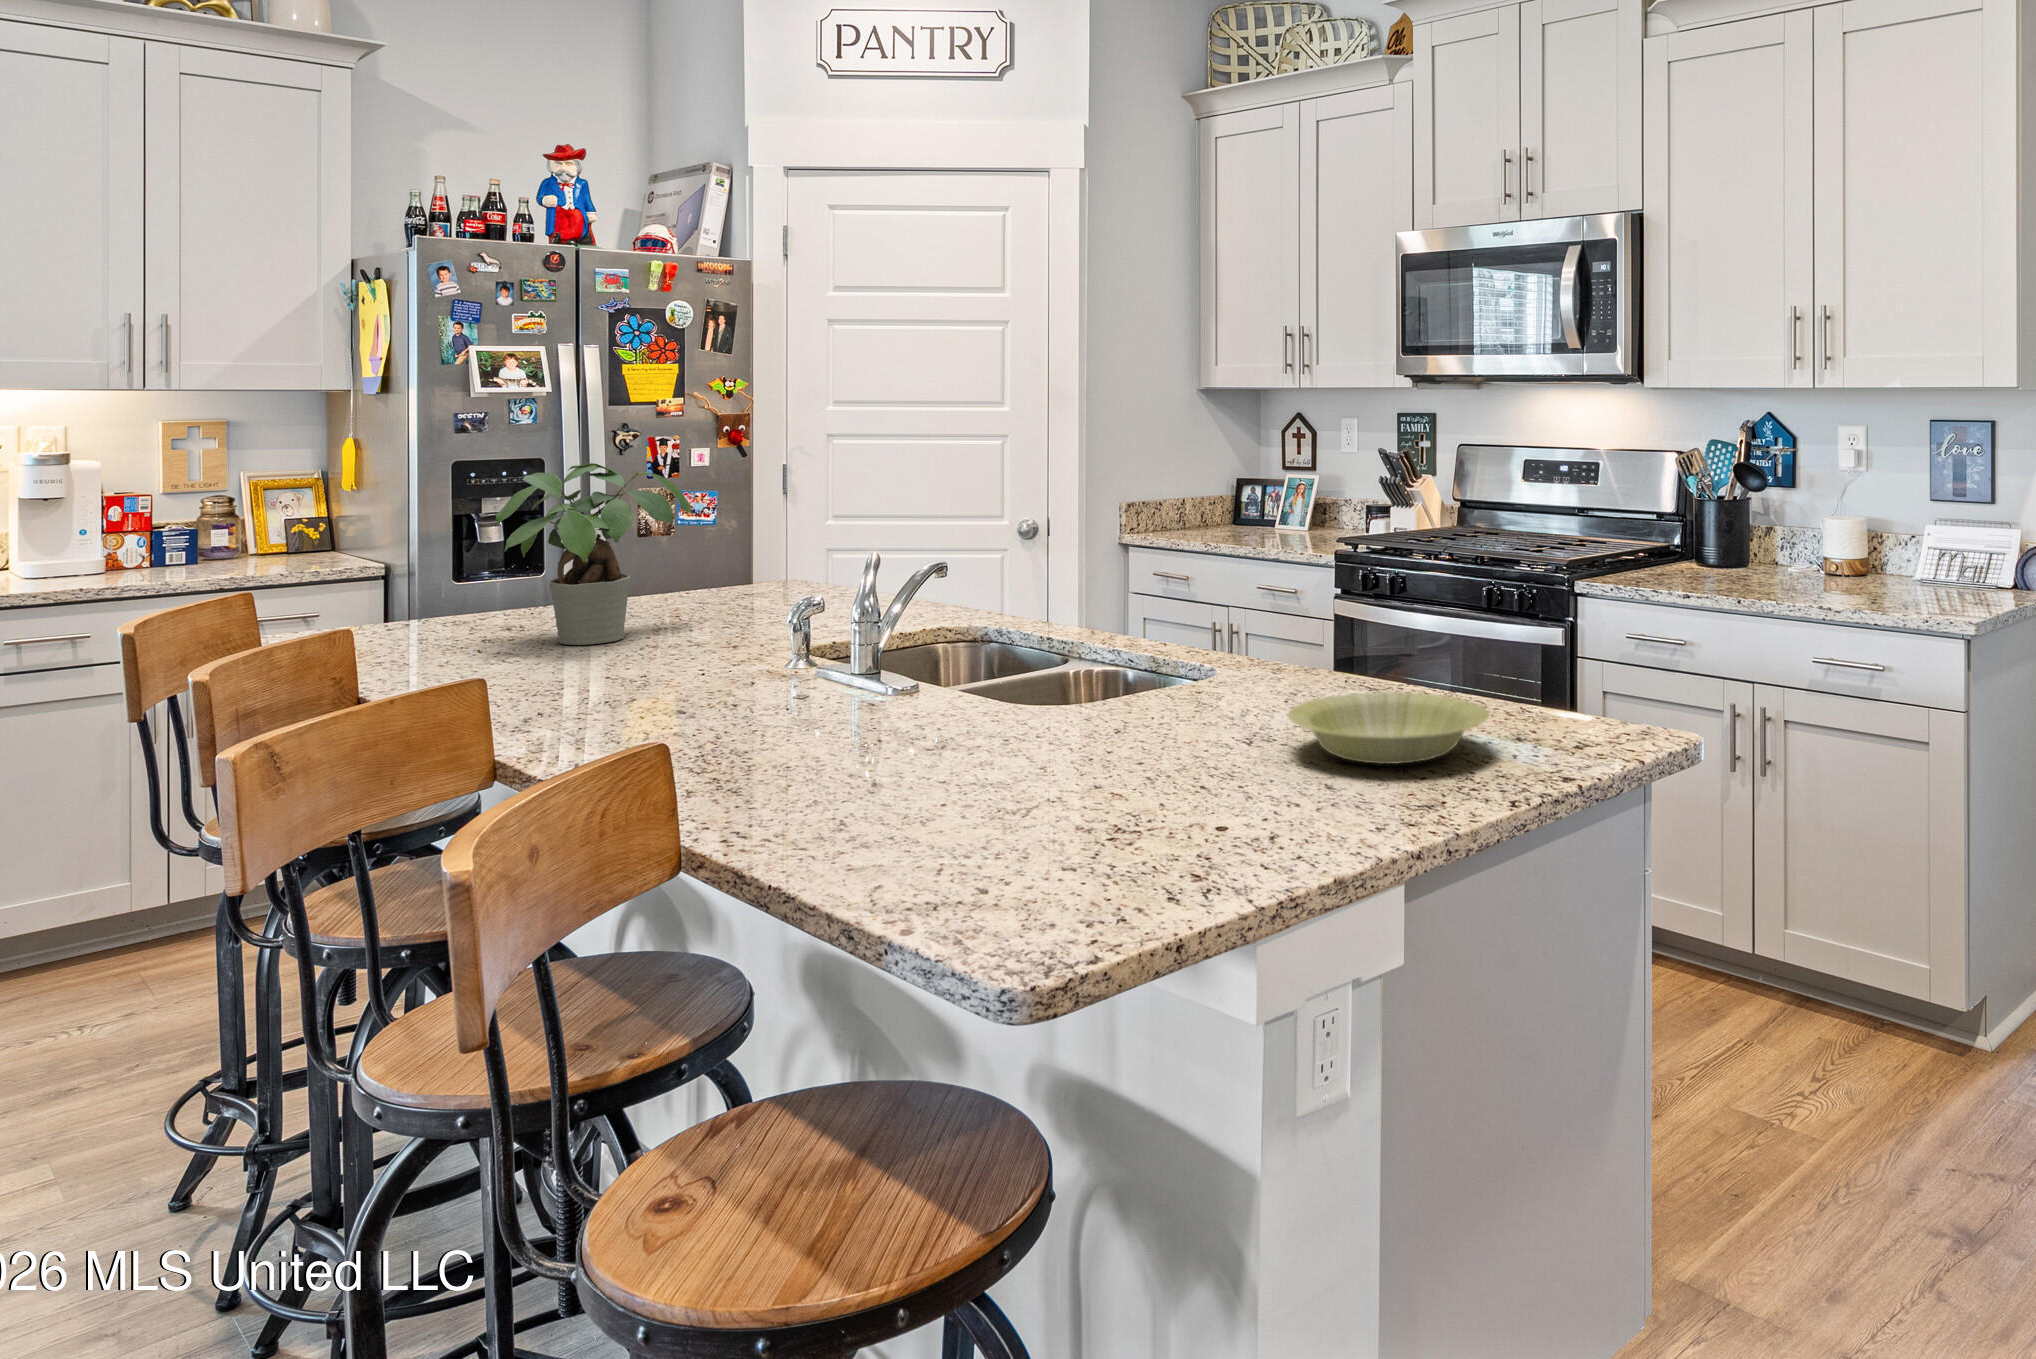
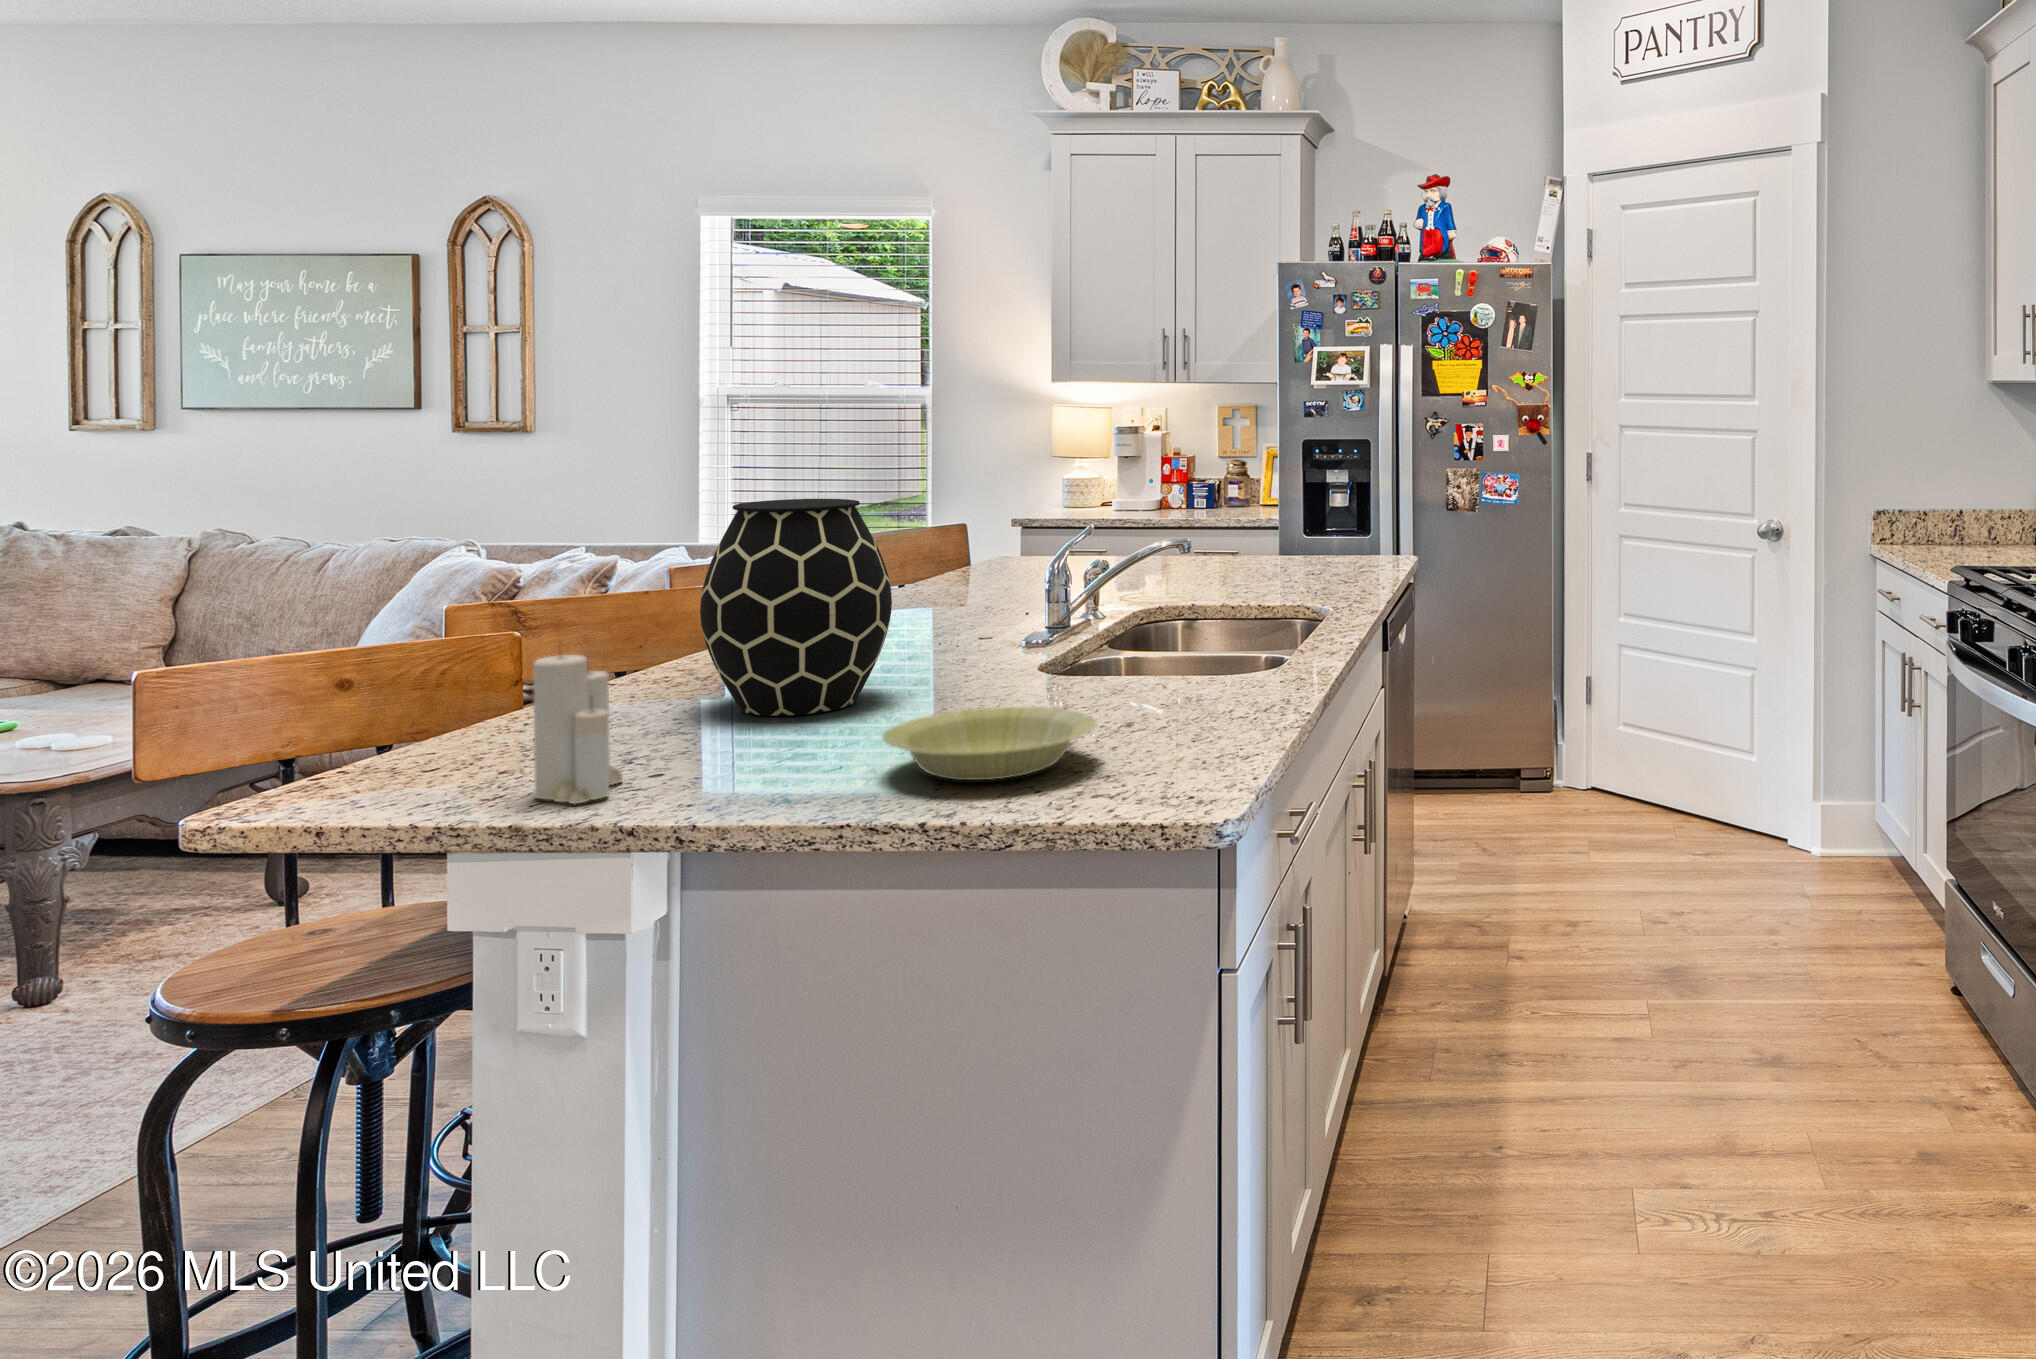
potted plant: present [496,463,693,645] -> none [1021,444,1187,588]
vase: none [835,518,1058,787] -> present [700,499,892,716]
candle: none [1146,682,1266,872] -> present [533,655,623,804]

